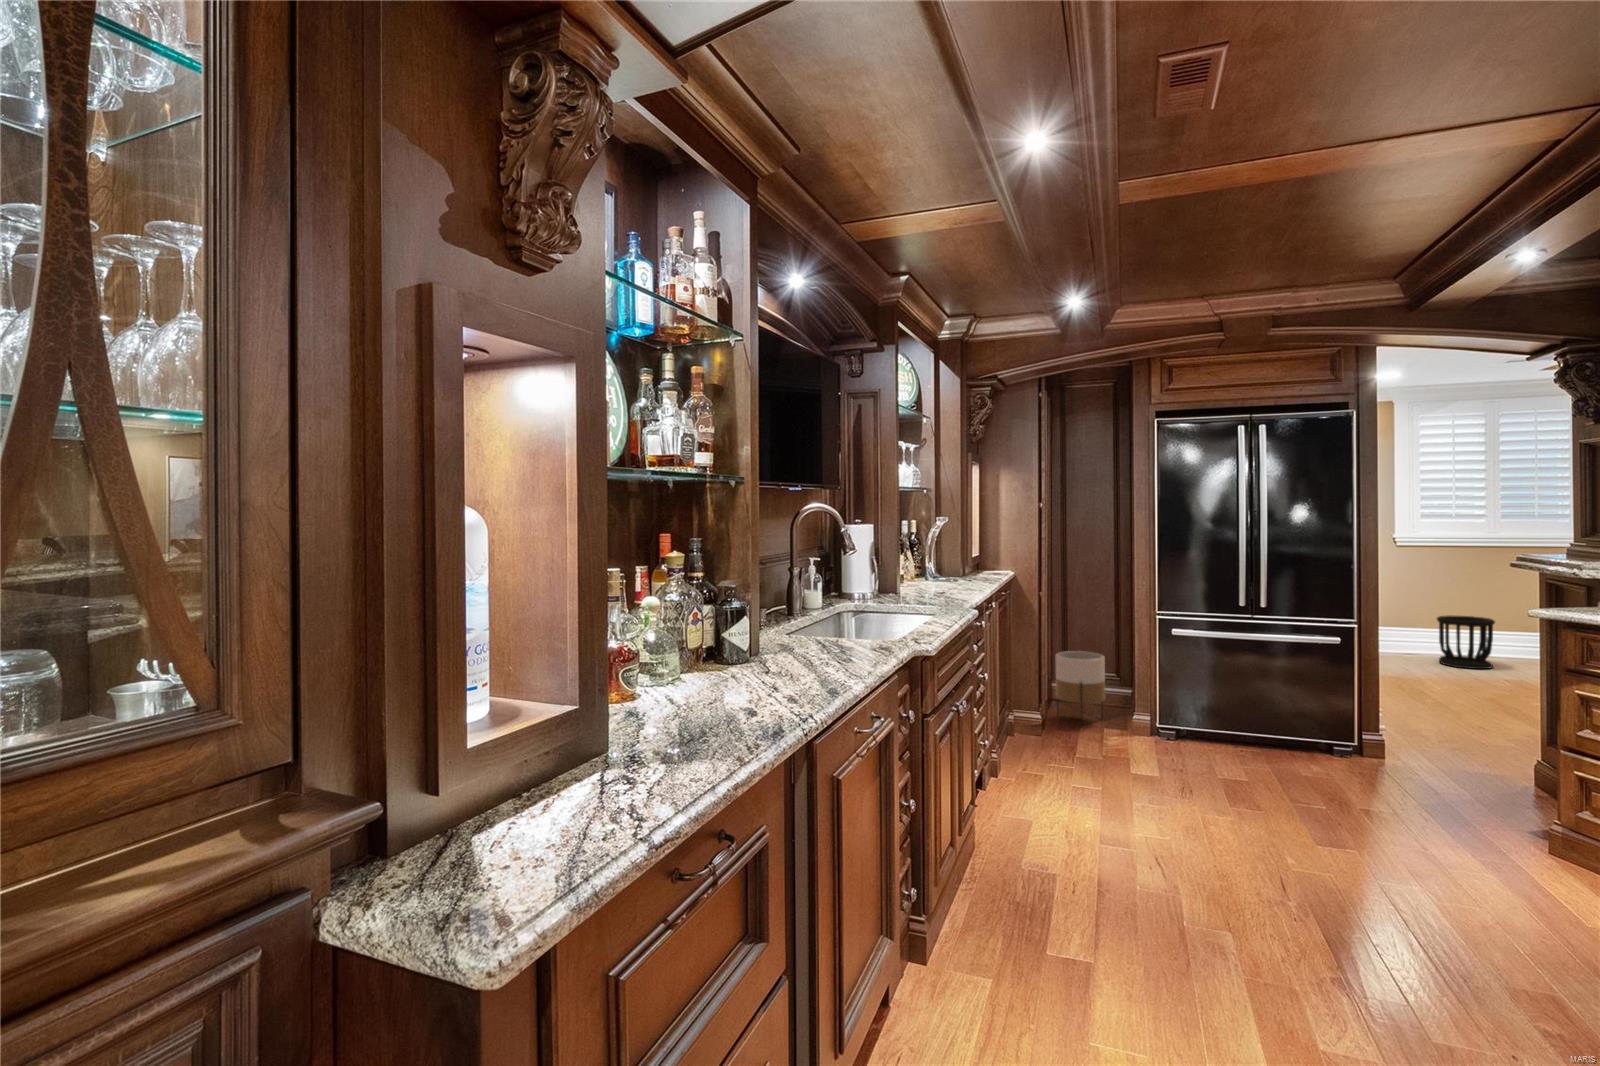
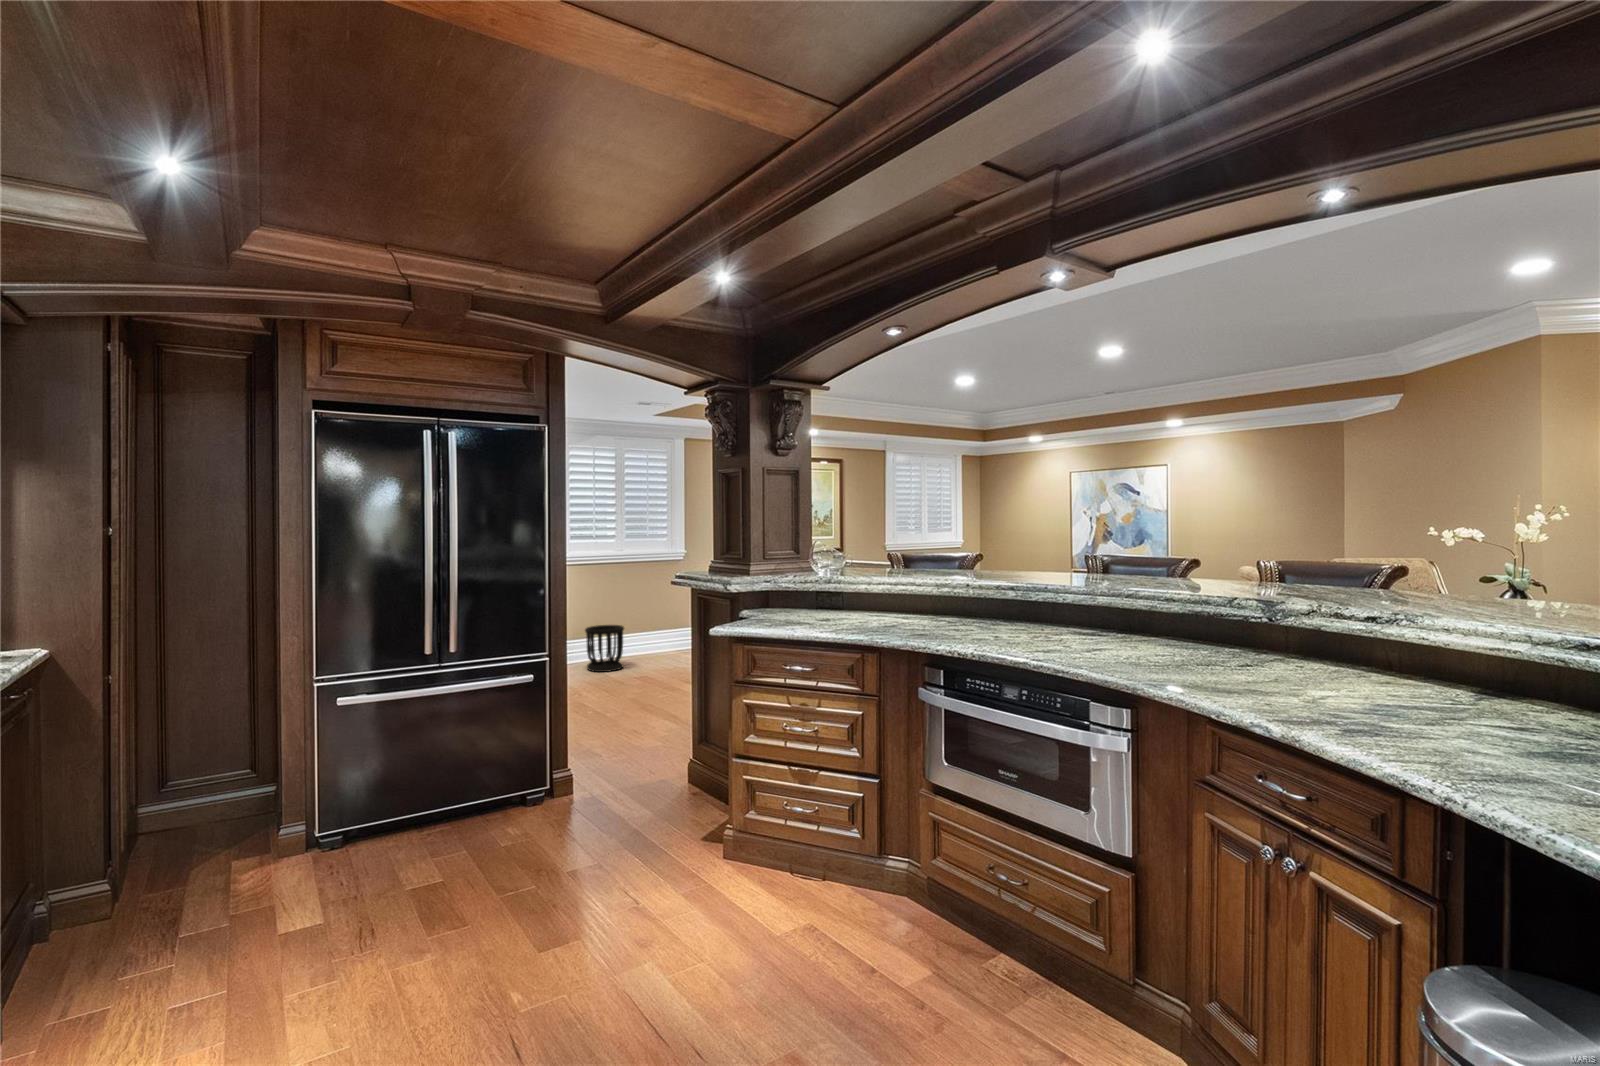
planter: present [1056,651,1105,715] -> none [139,750,234,878]

